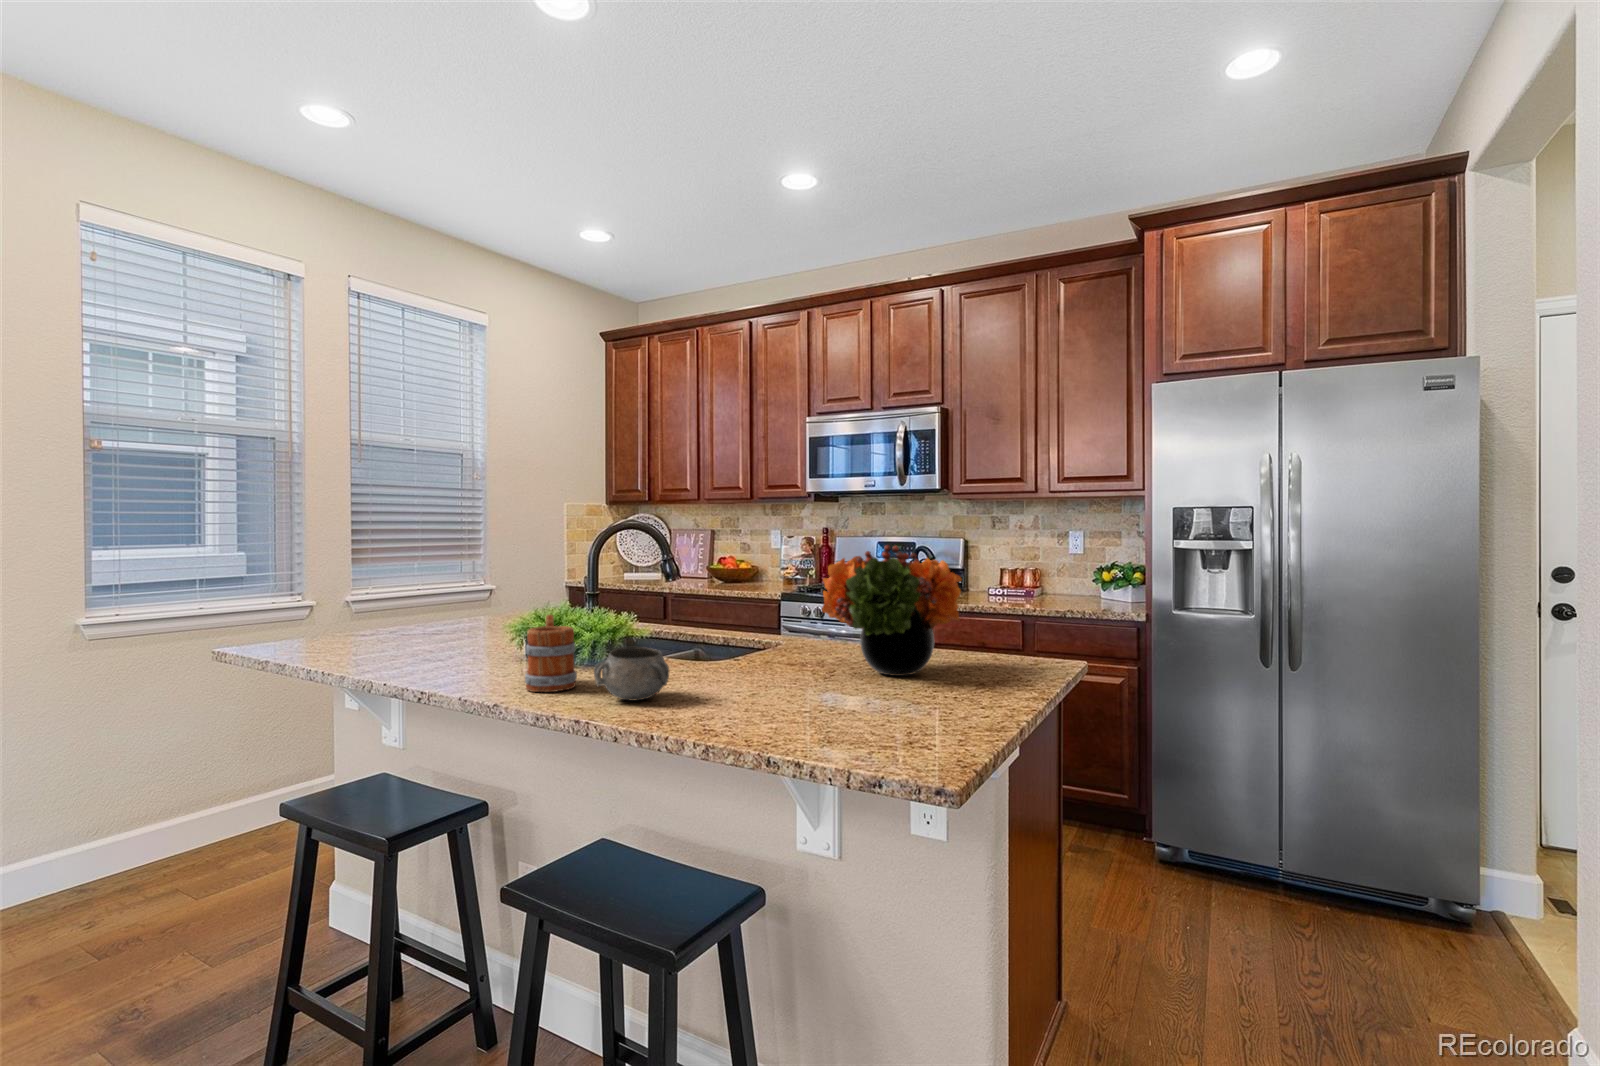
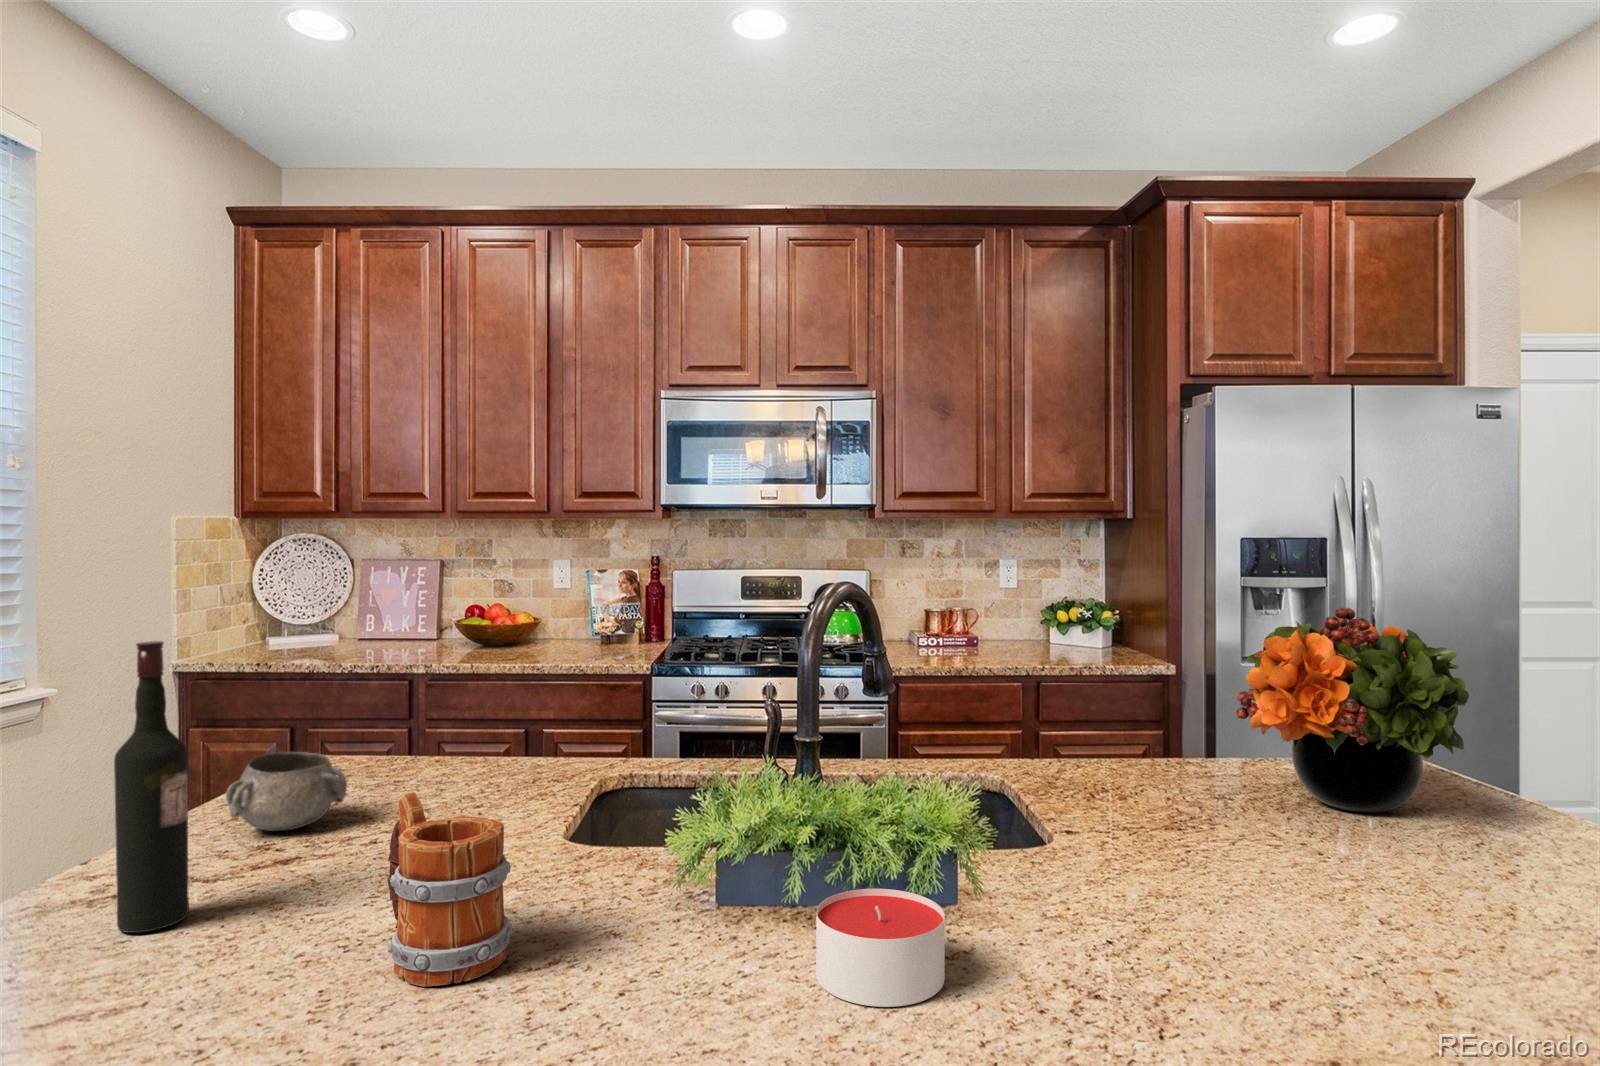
wine bottle: none [329,542,356,645] -> present [114,641,189,933]
mug: present [525,615,577,692] -> present [387,793,513,986]
candle: none [446,647,502,683] -> present [816,889,945,1007]
decorative bowl: present [594,647,669,701] -> present [226,752,347,831]

